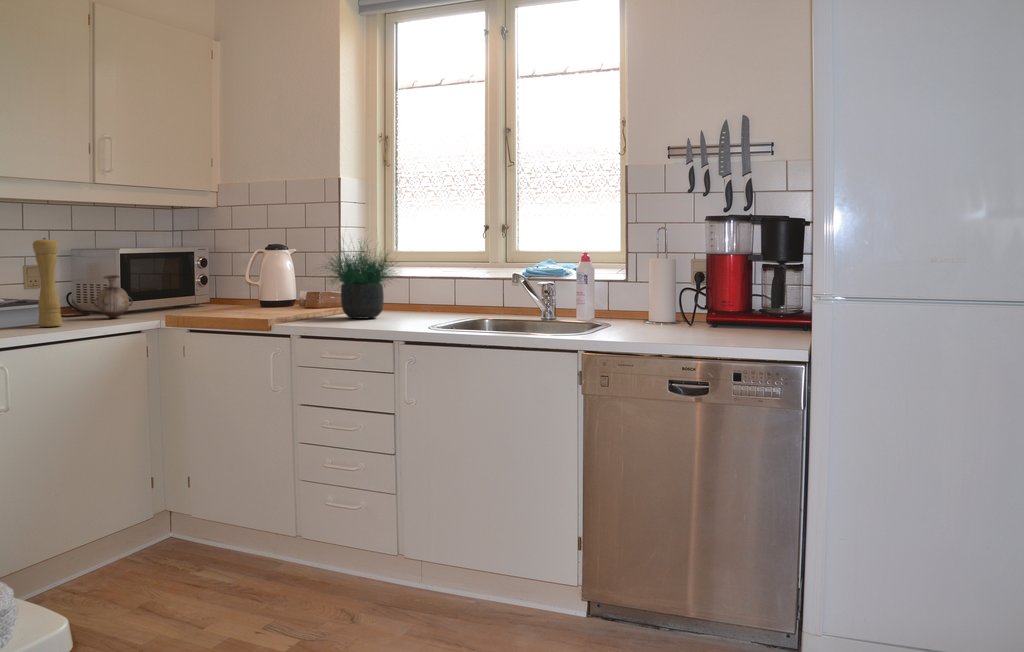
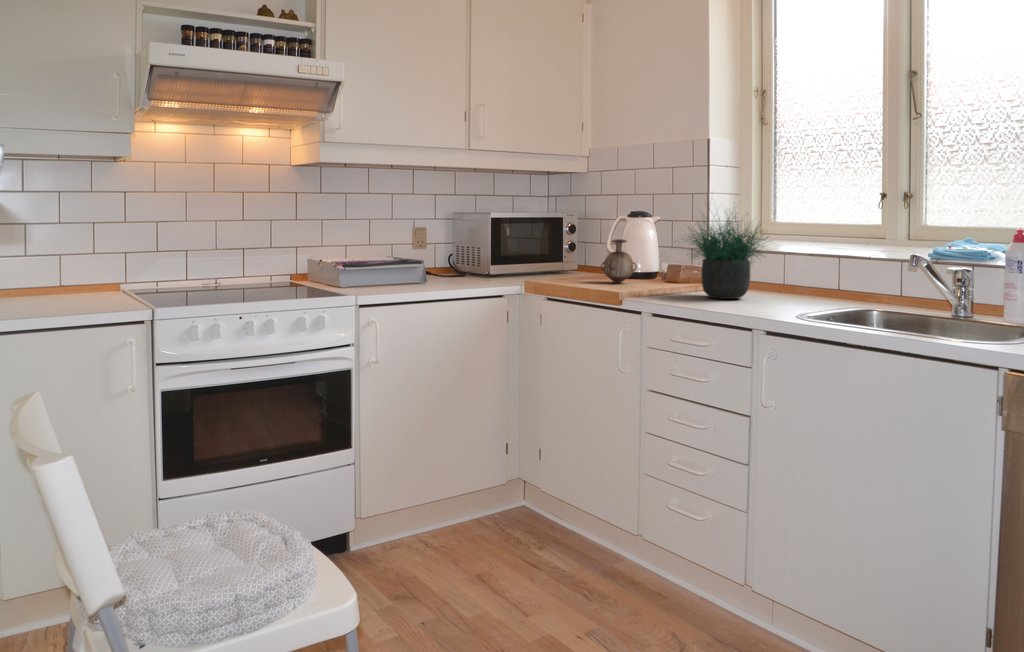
pepper mill: present [33,238,62,327] -> none [407,203,429,289]
vase: present [94,275,133,318] -> present [601,239,637,283]

